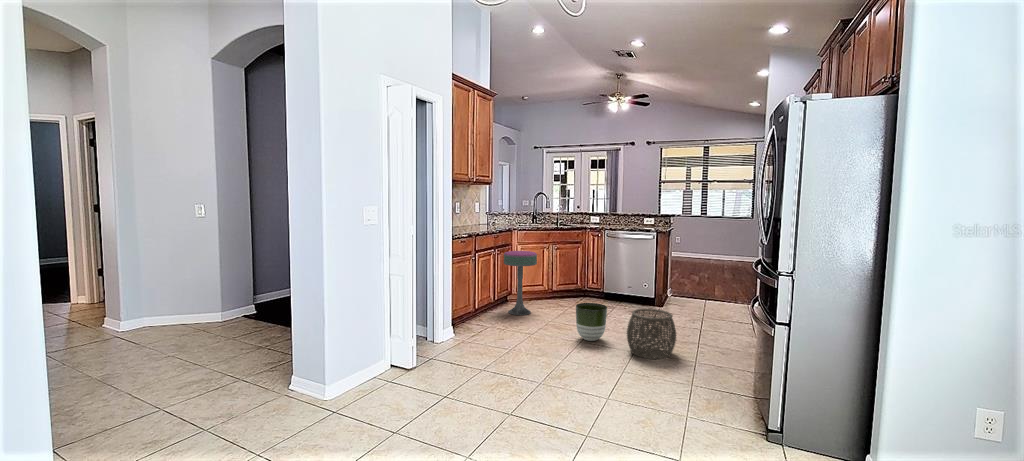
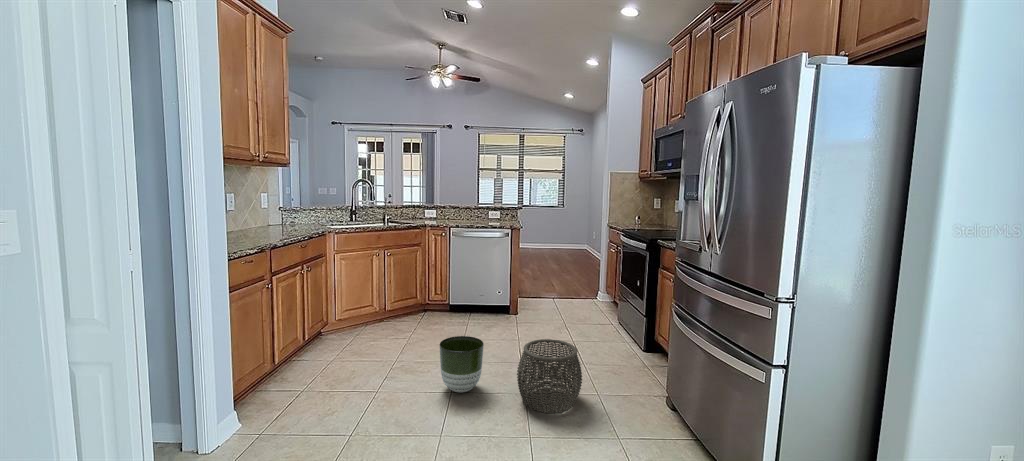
bar stool: present [504,251,537,315] -> none [316,263,367,358]

